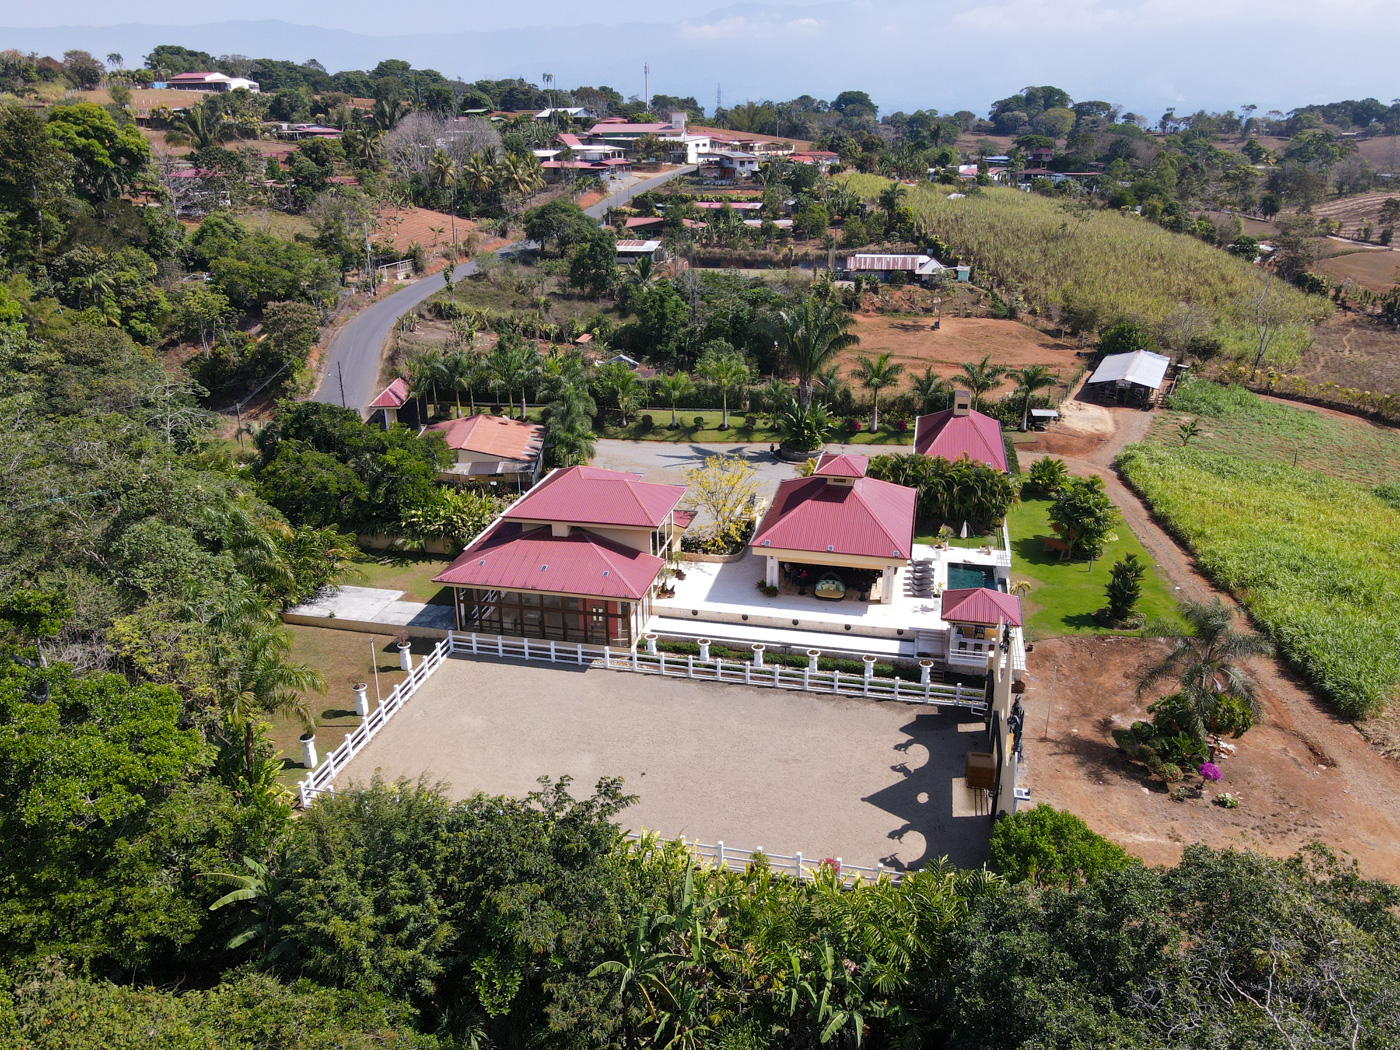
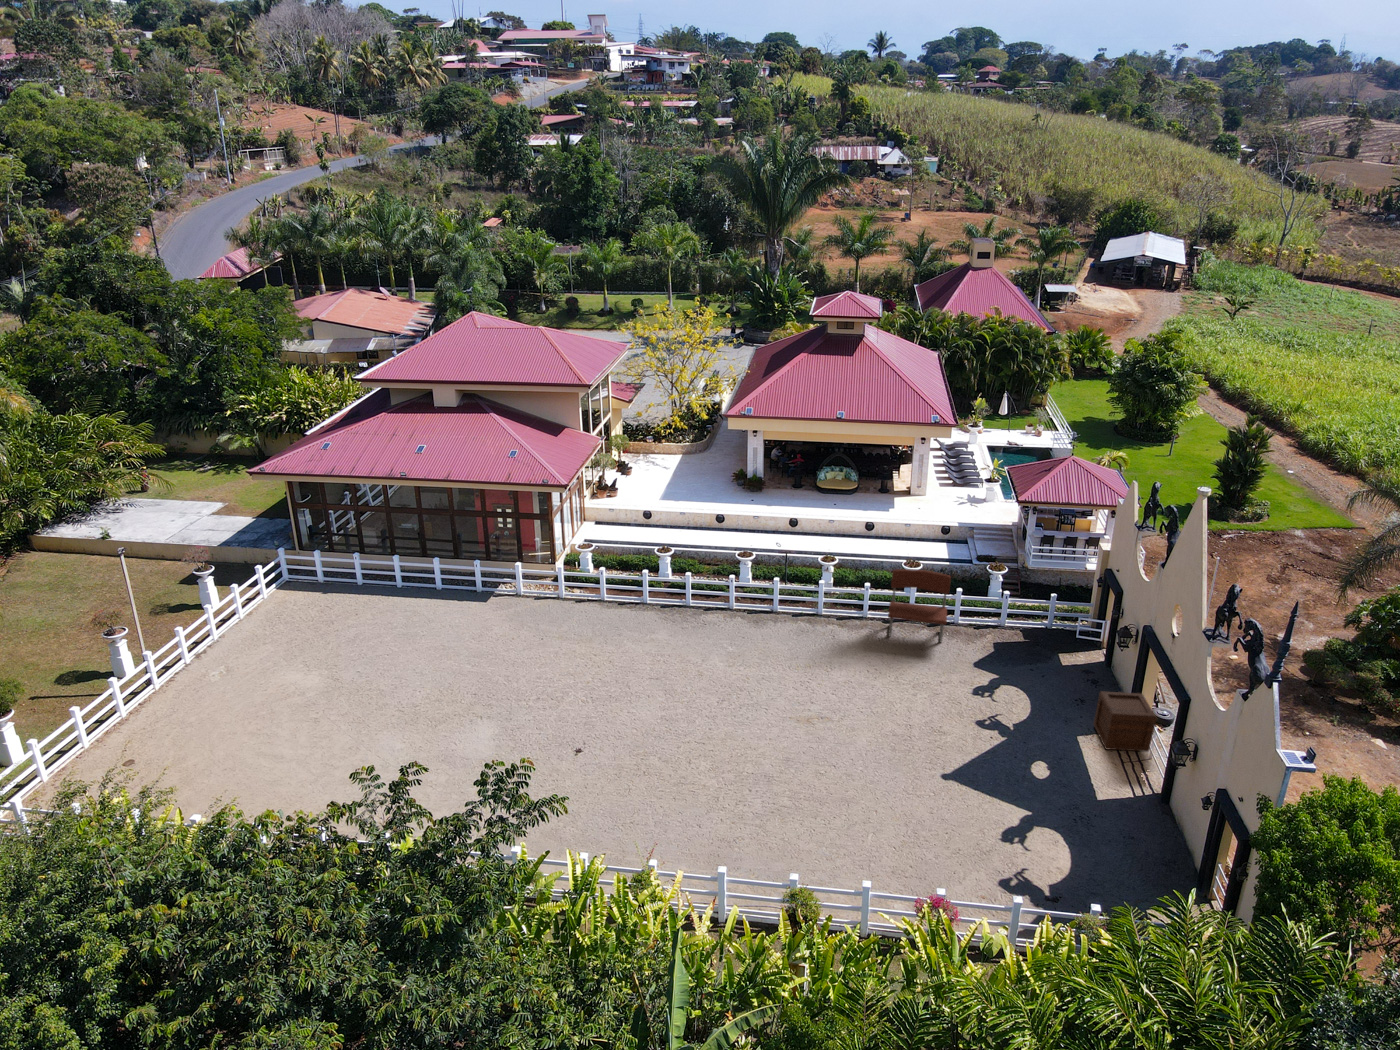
bench: present [1041,521,1074,560] -> present [888,569,951,642]

